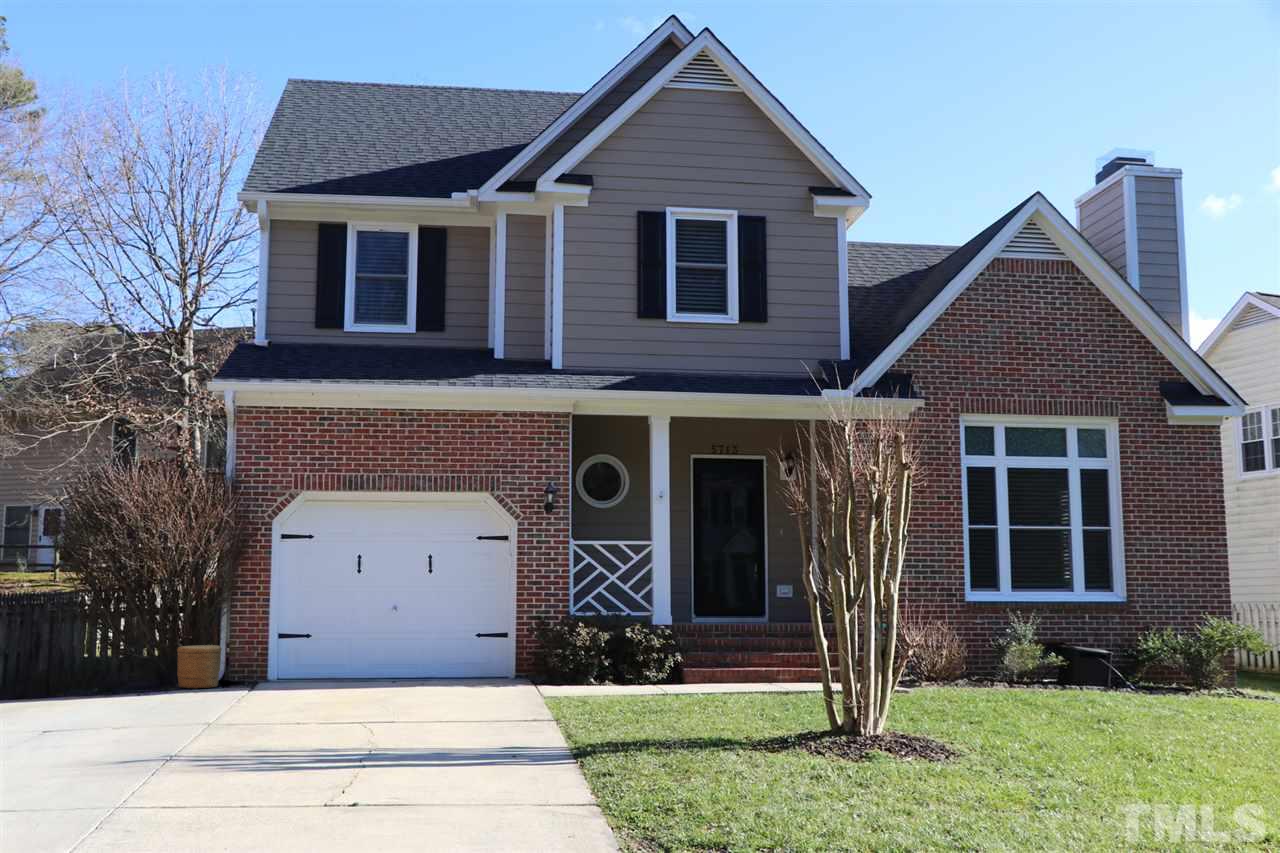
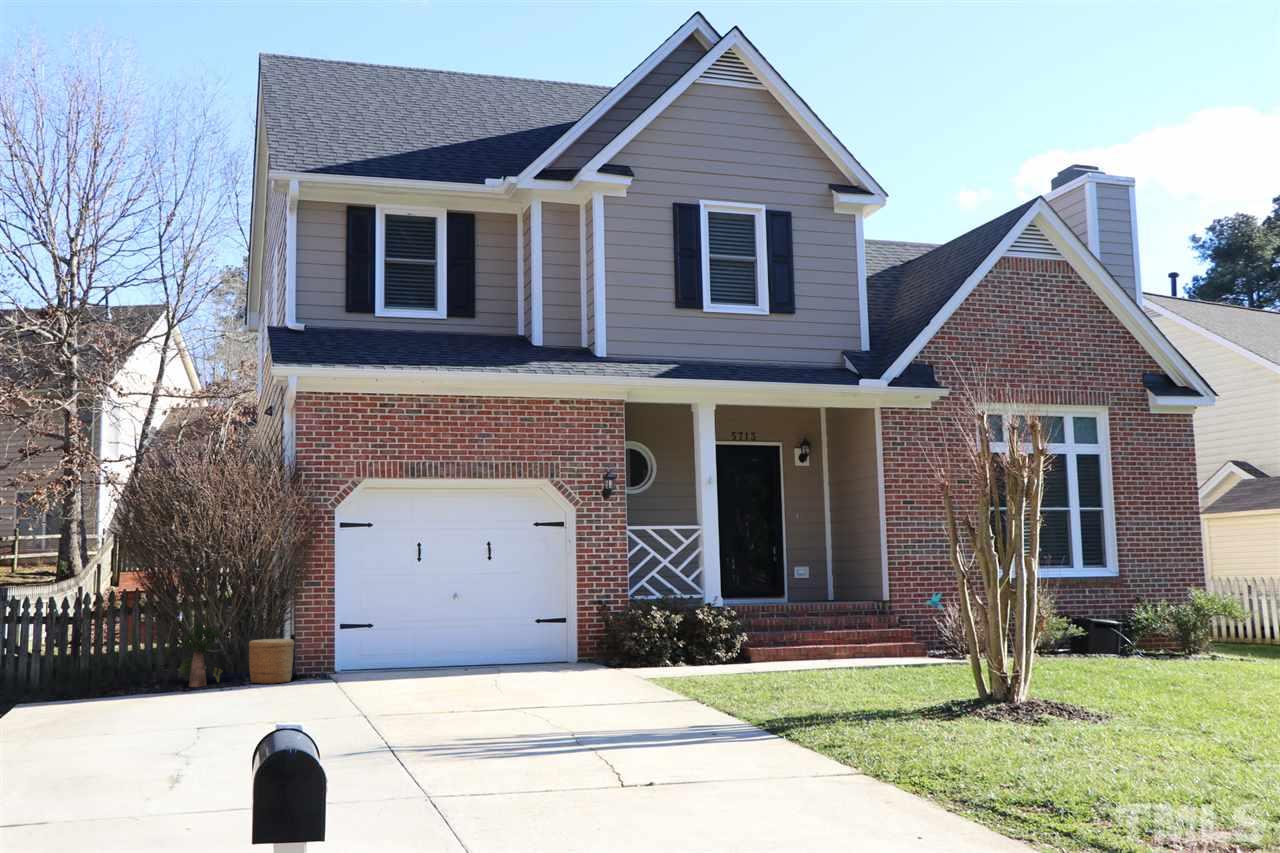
potted plant: none [110,627,155,689] -> present [180,622,221,687]

